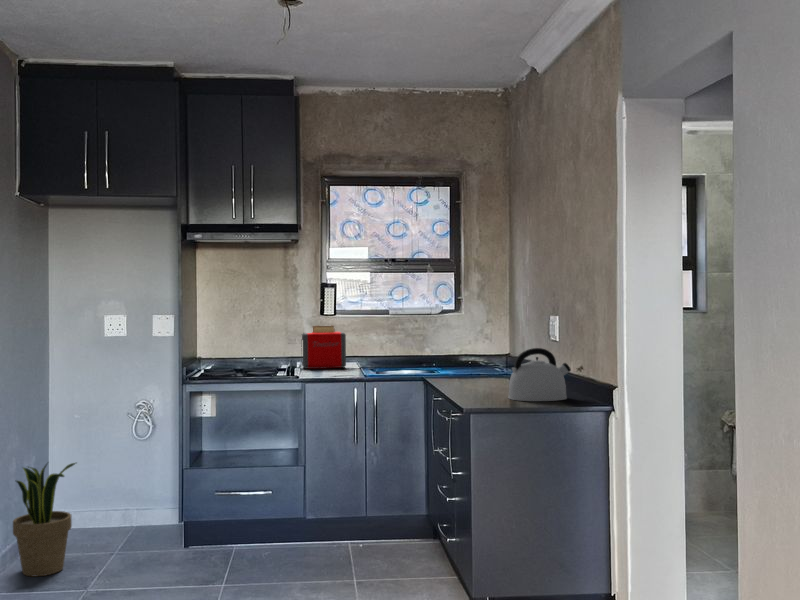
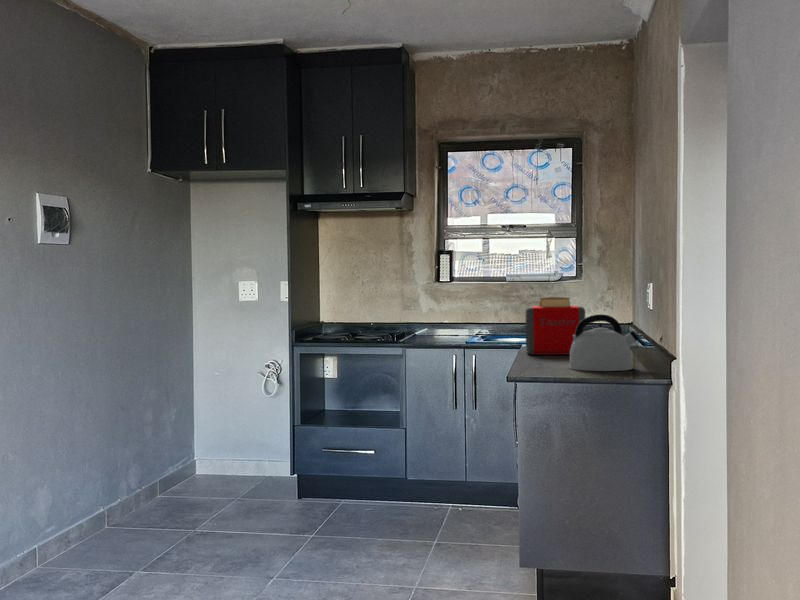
toaster: present [301,325,346,369] -> present [525,297,585,355]
potted plant: present [13,463,76,576] -> none [140,412,193,514]

